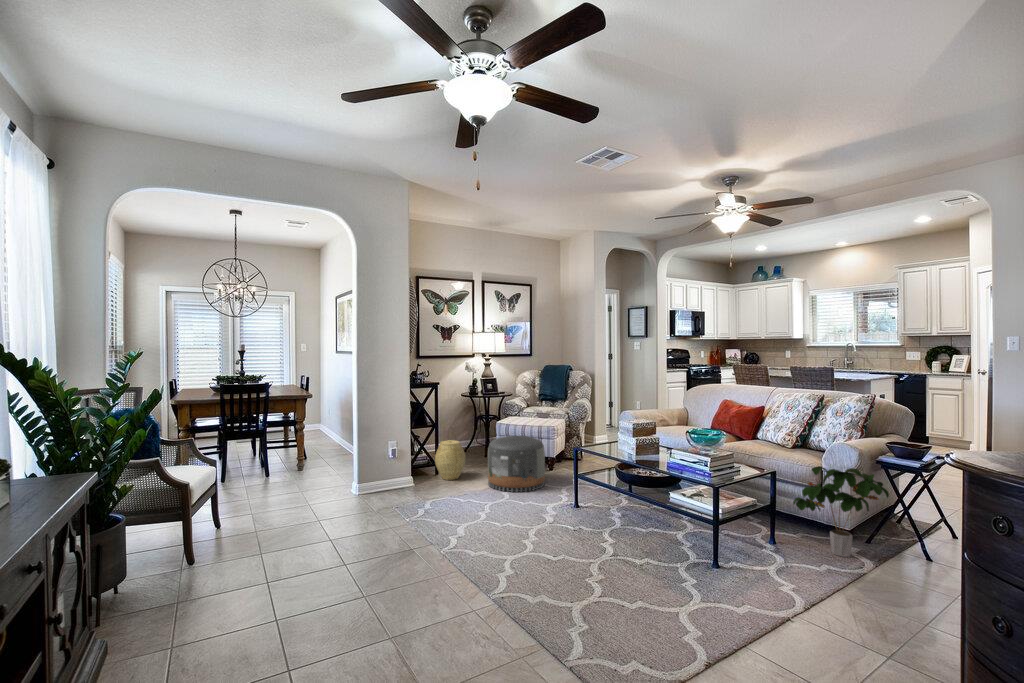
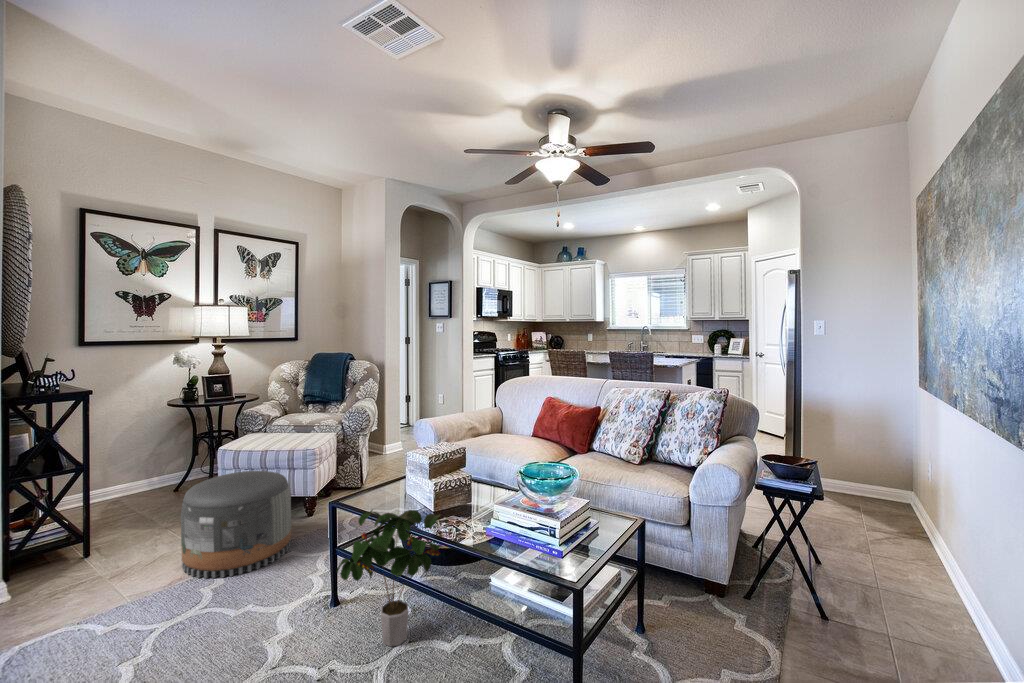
woven basket: present [435,440,466,480] -> none [76,489,146,564]
potted plant: present [793,466,889,557] -> present [336,509,440,647]

